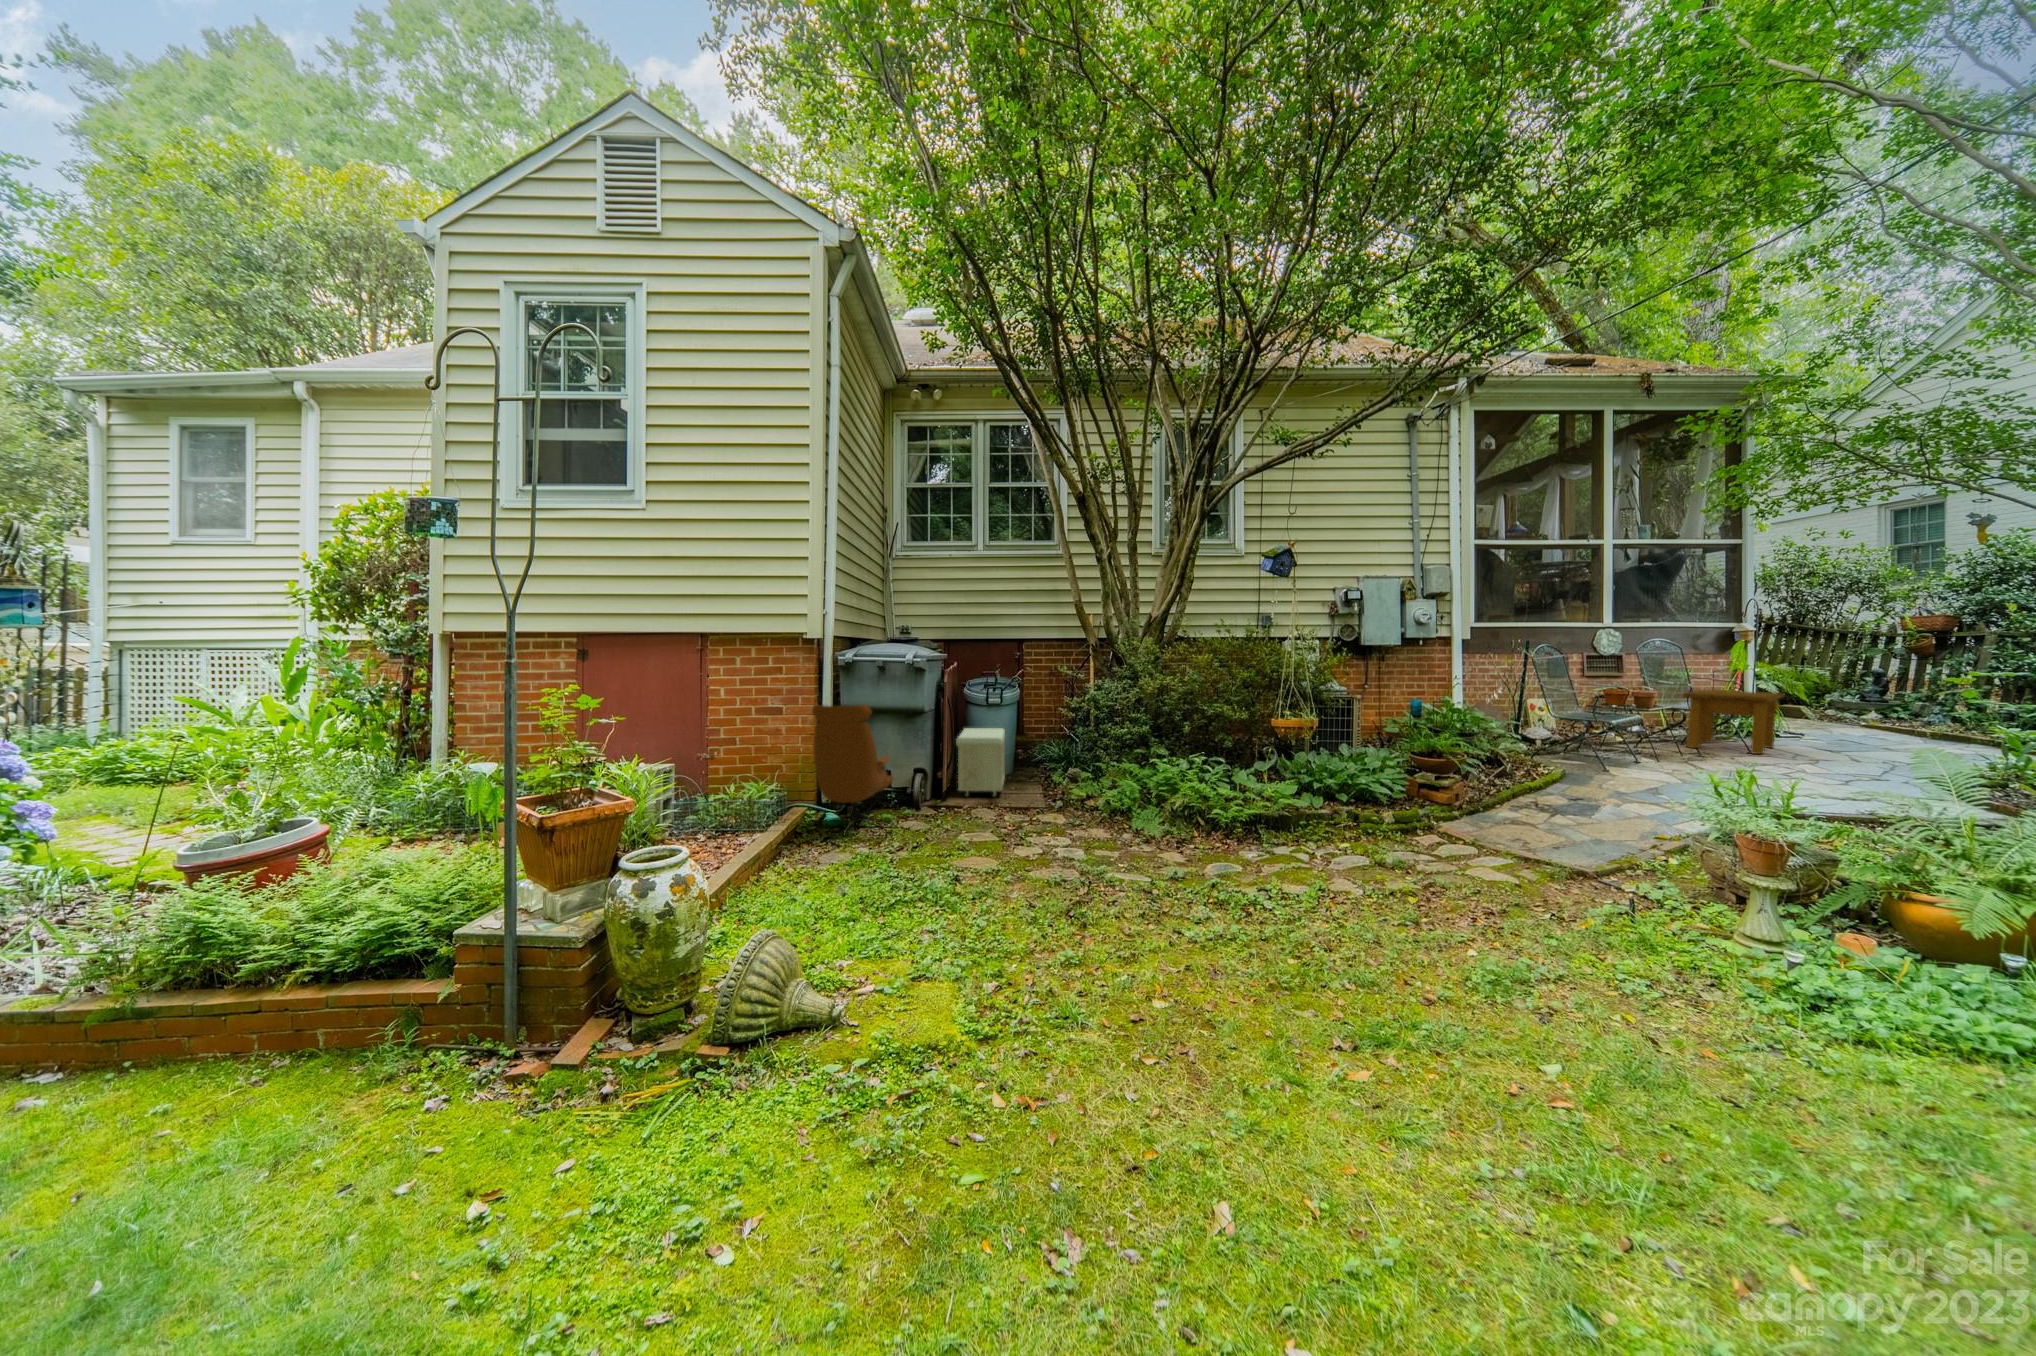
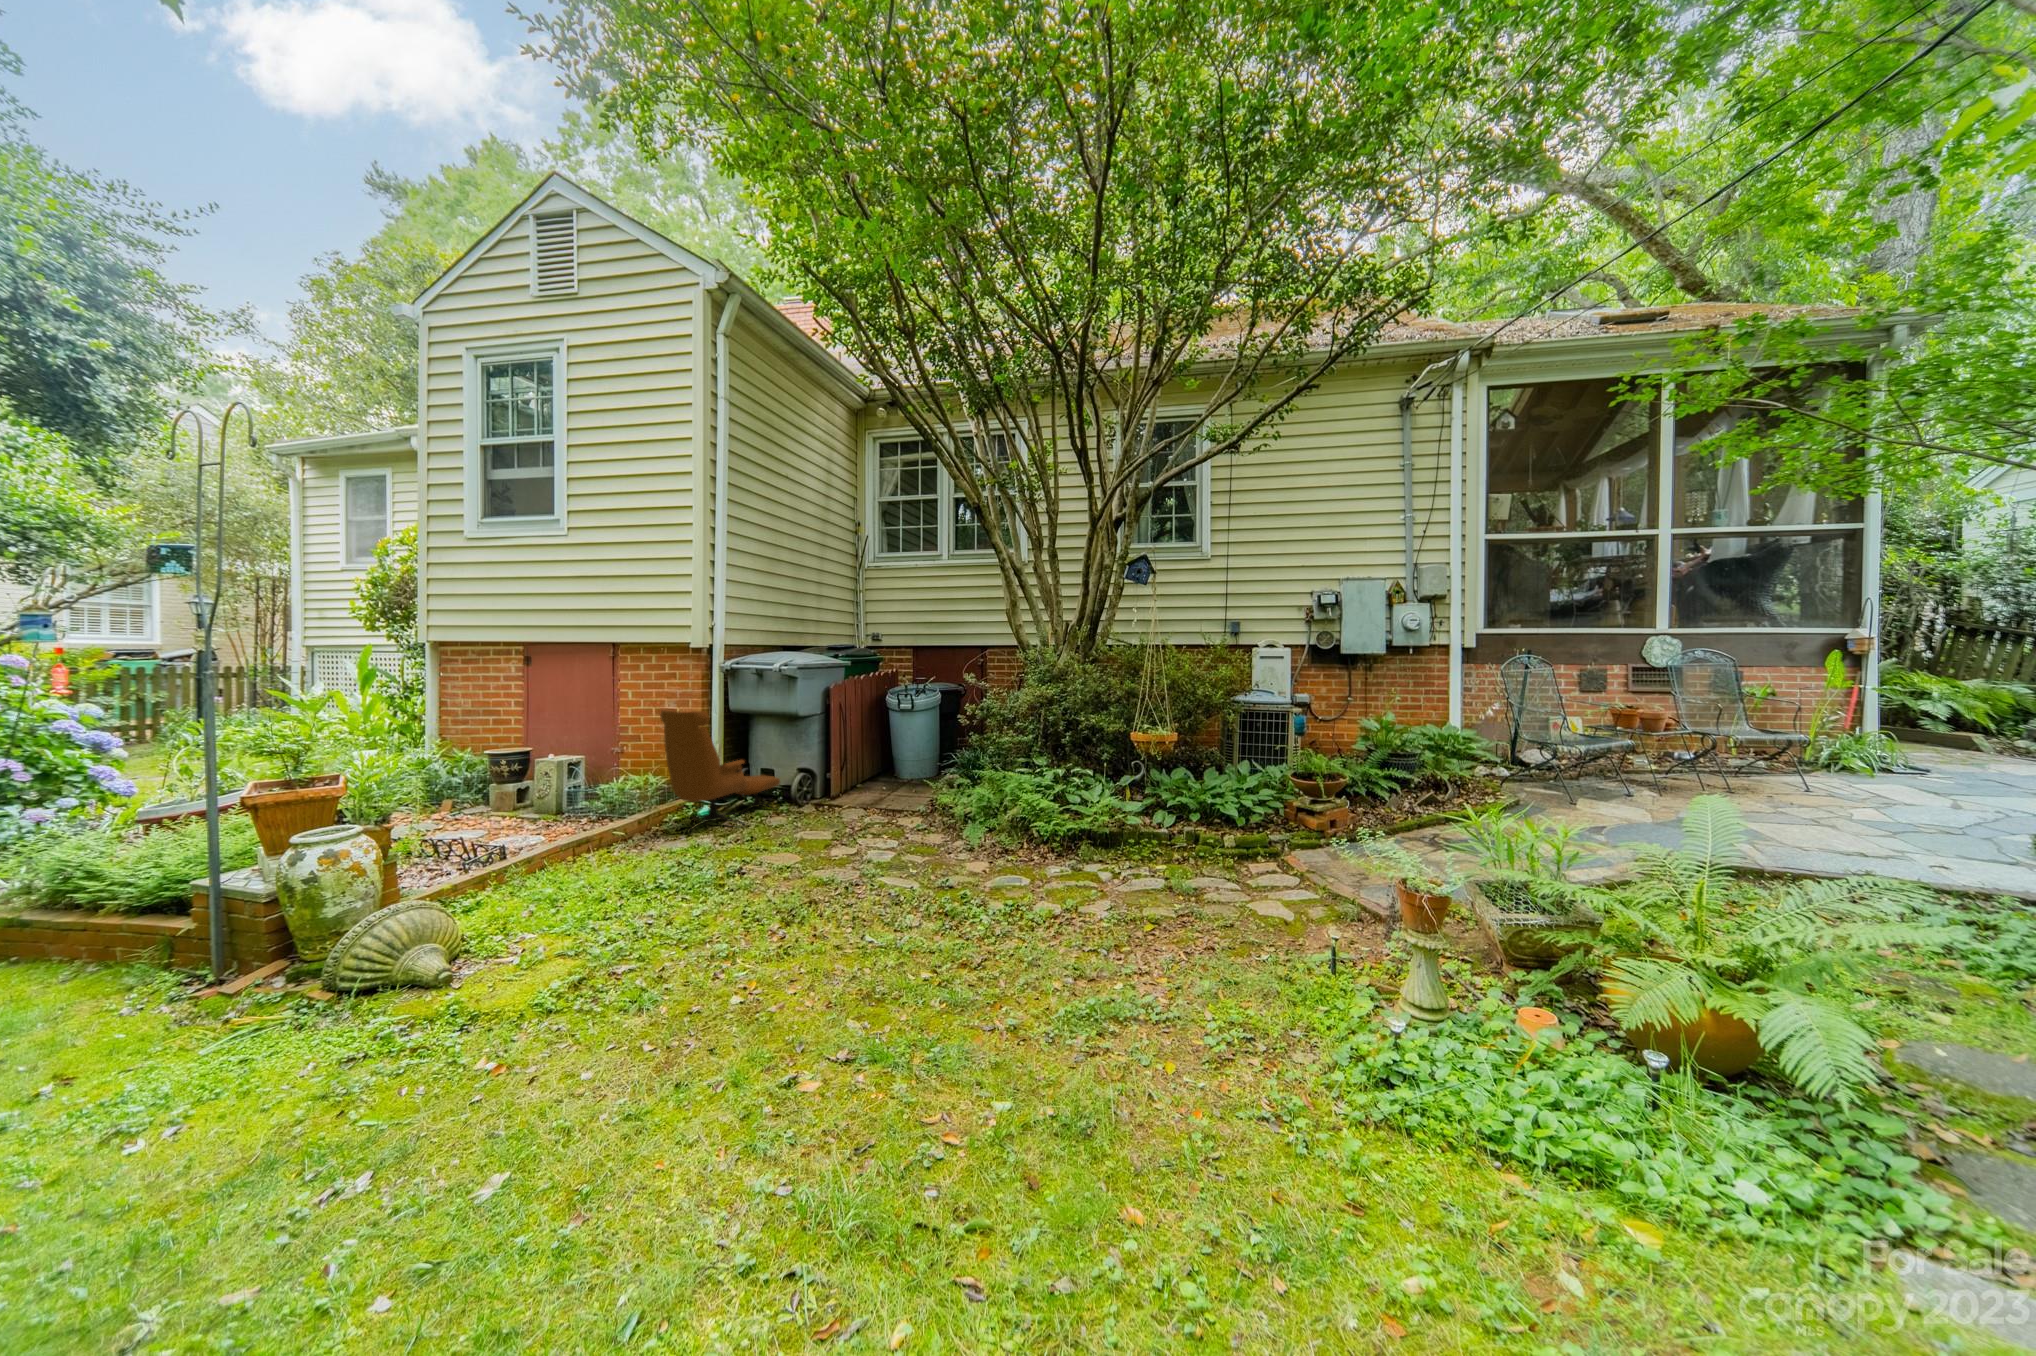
side table: present [1683,690,1783,754] -> none [1724,709,1880,792]
storage bench: present [956,728,1005,796] -> none [843,736,913,803]

